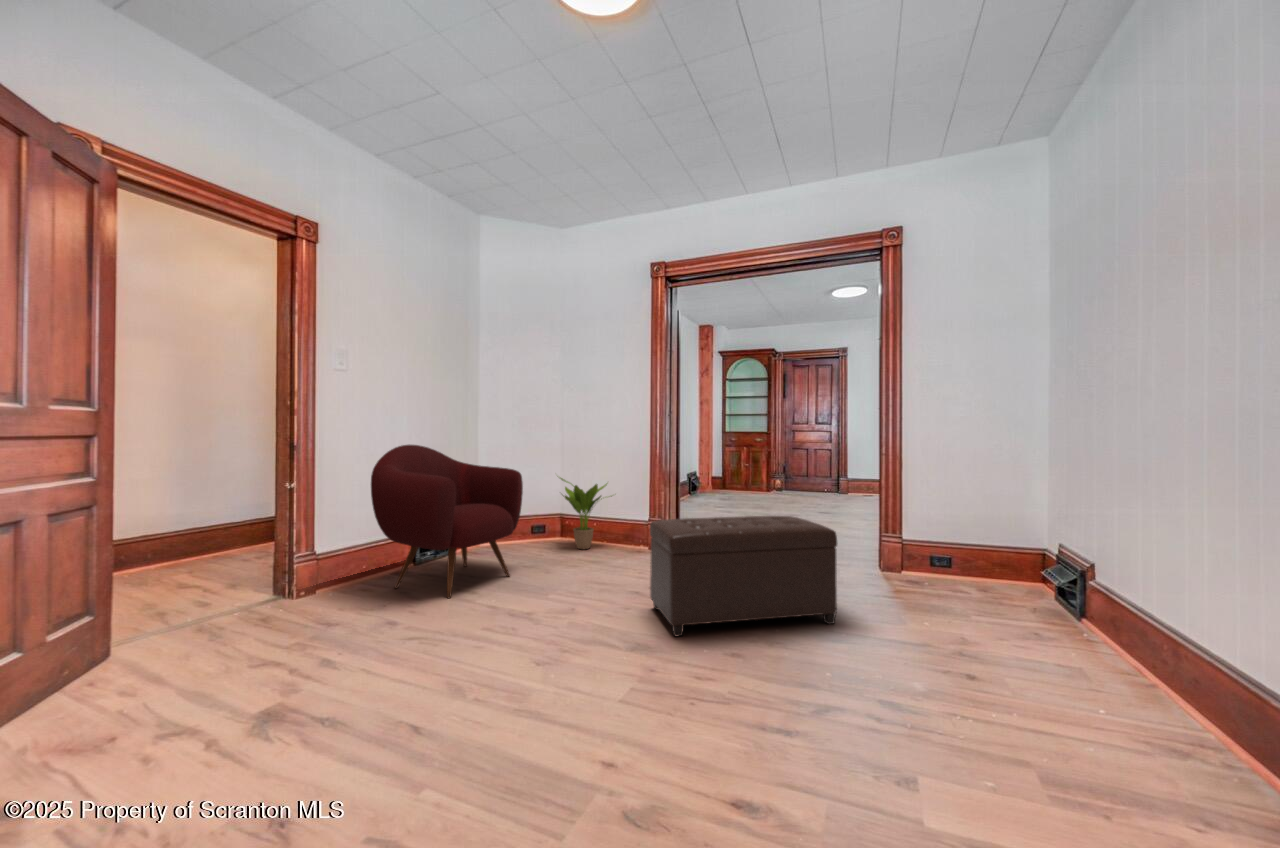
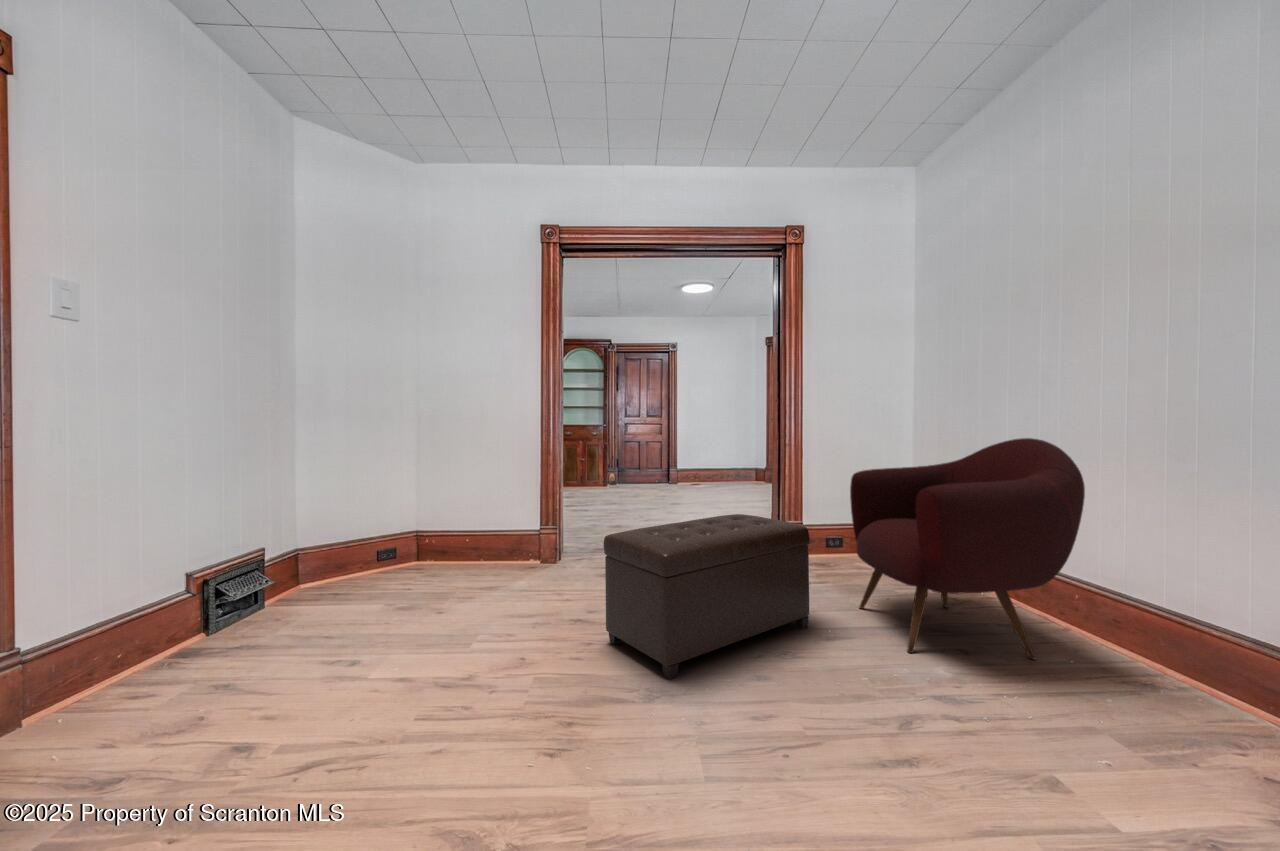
armchair: present [371,445,523,599] -> present [850,438,1085,660]
potted plant: present [560,478,612,549] -> none [417,480,500,574]

